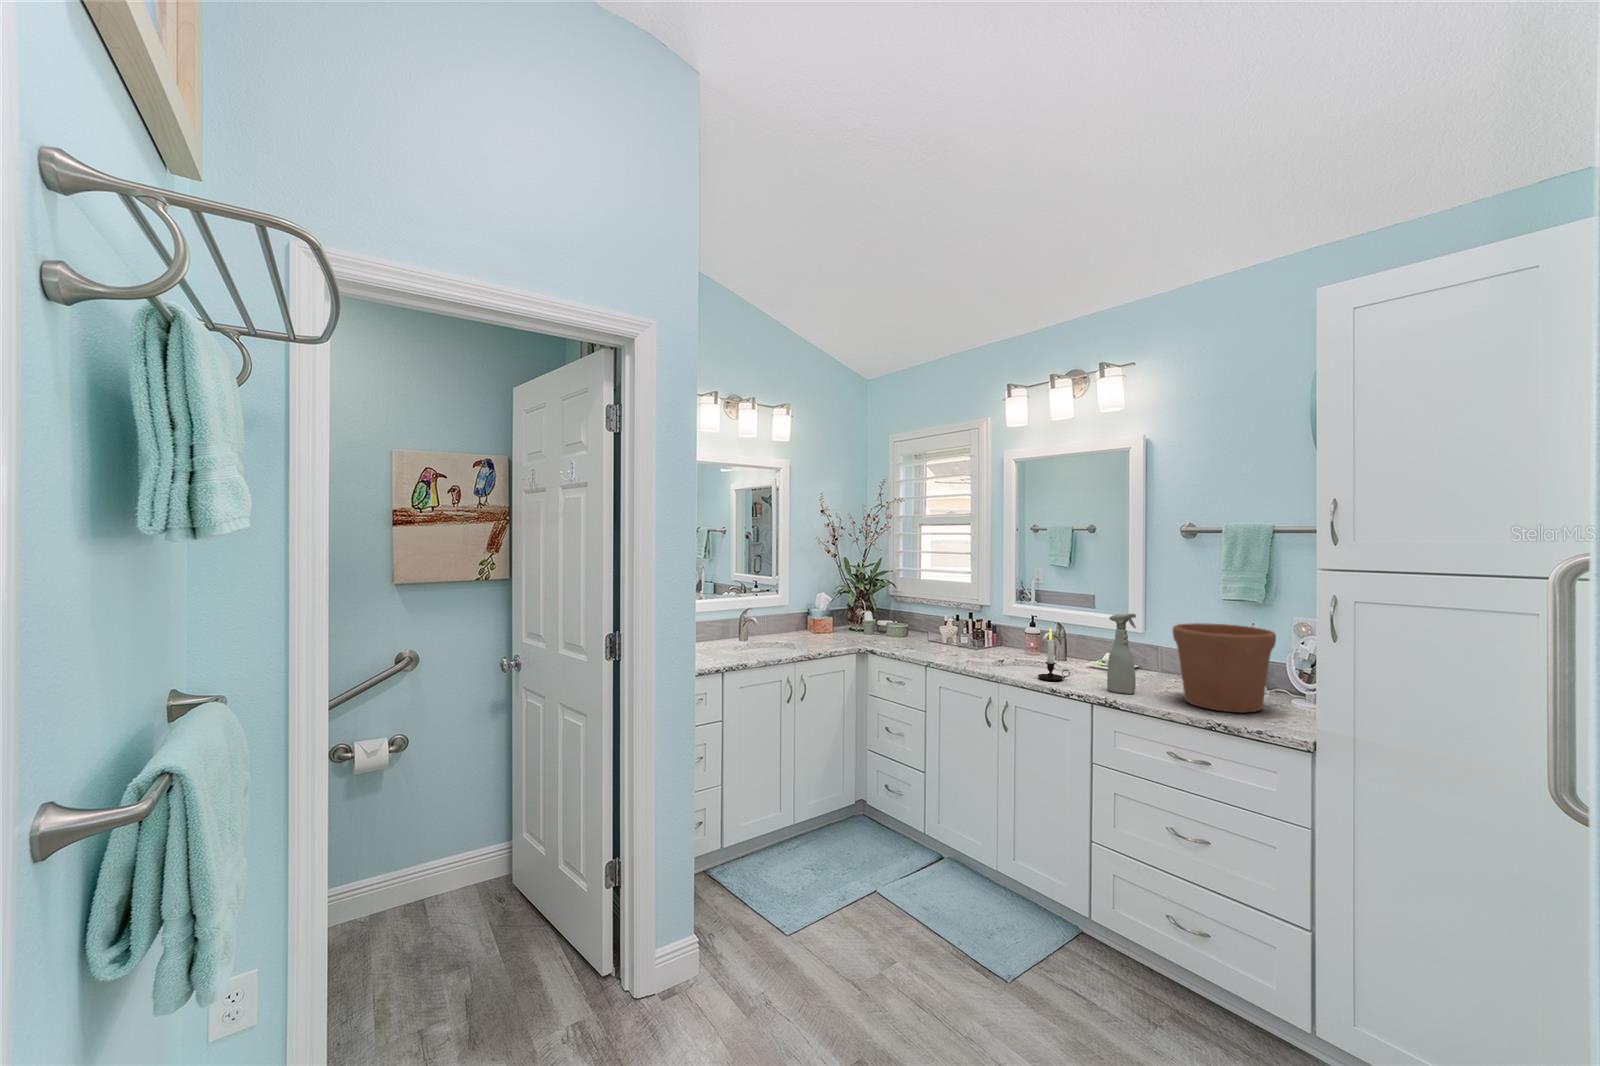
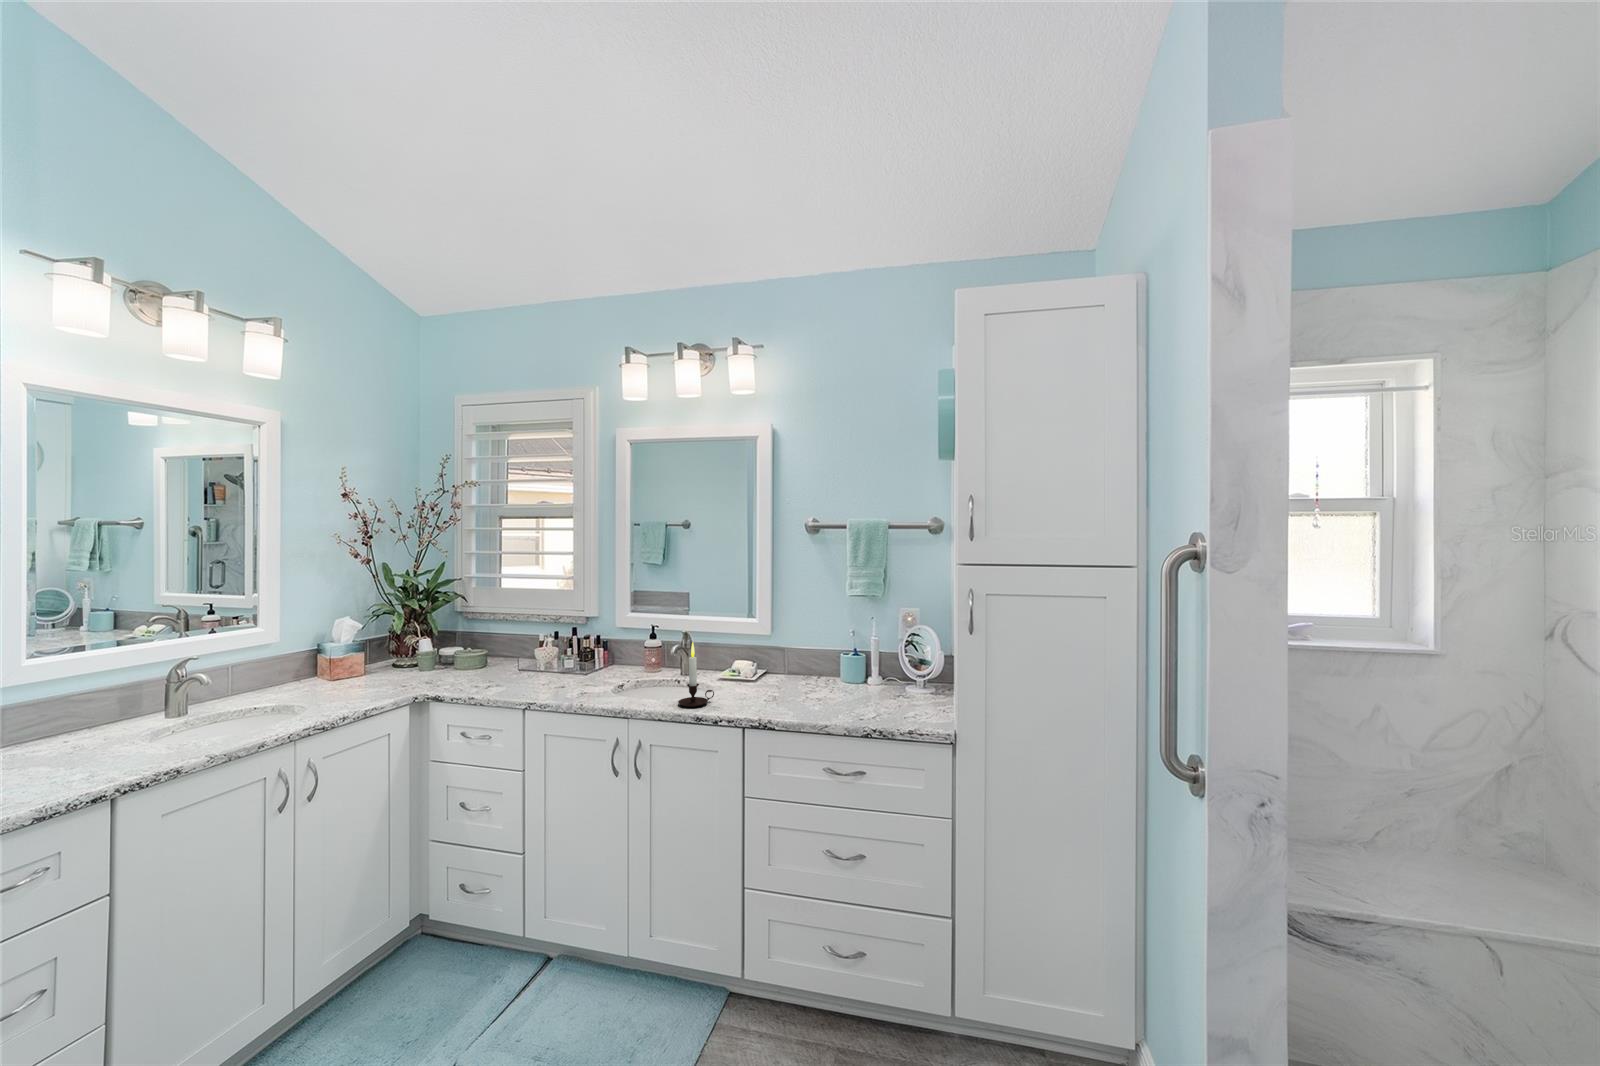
spray bottle: present [1107,613,1136,694] -> none [760,619,790,711]
flower pot: present [1172,623,1276,713] -> none [826,622,918,717]

